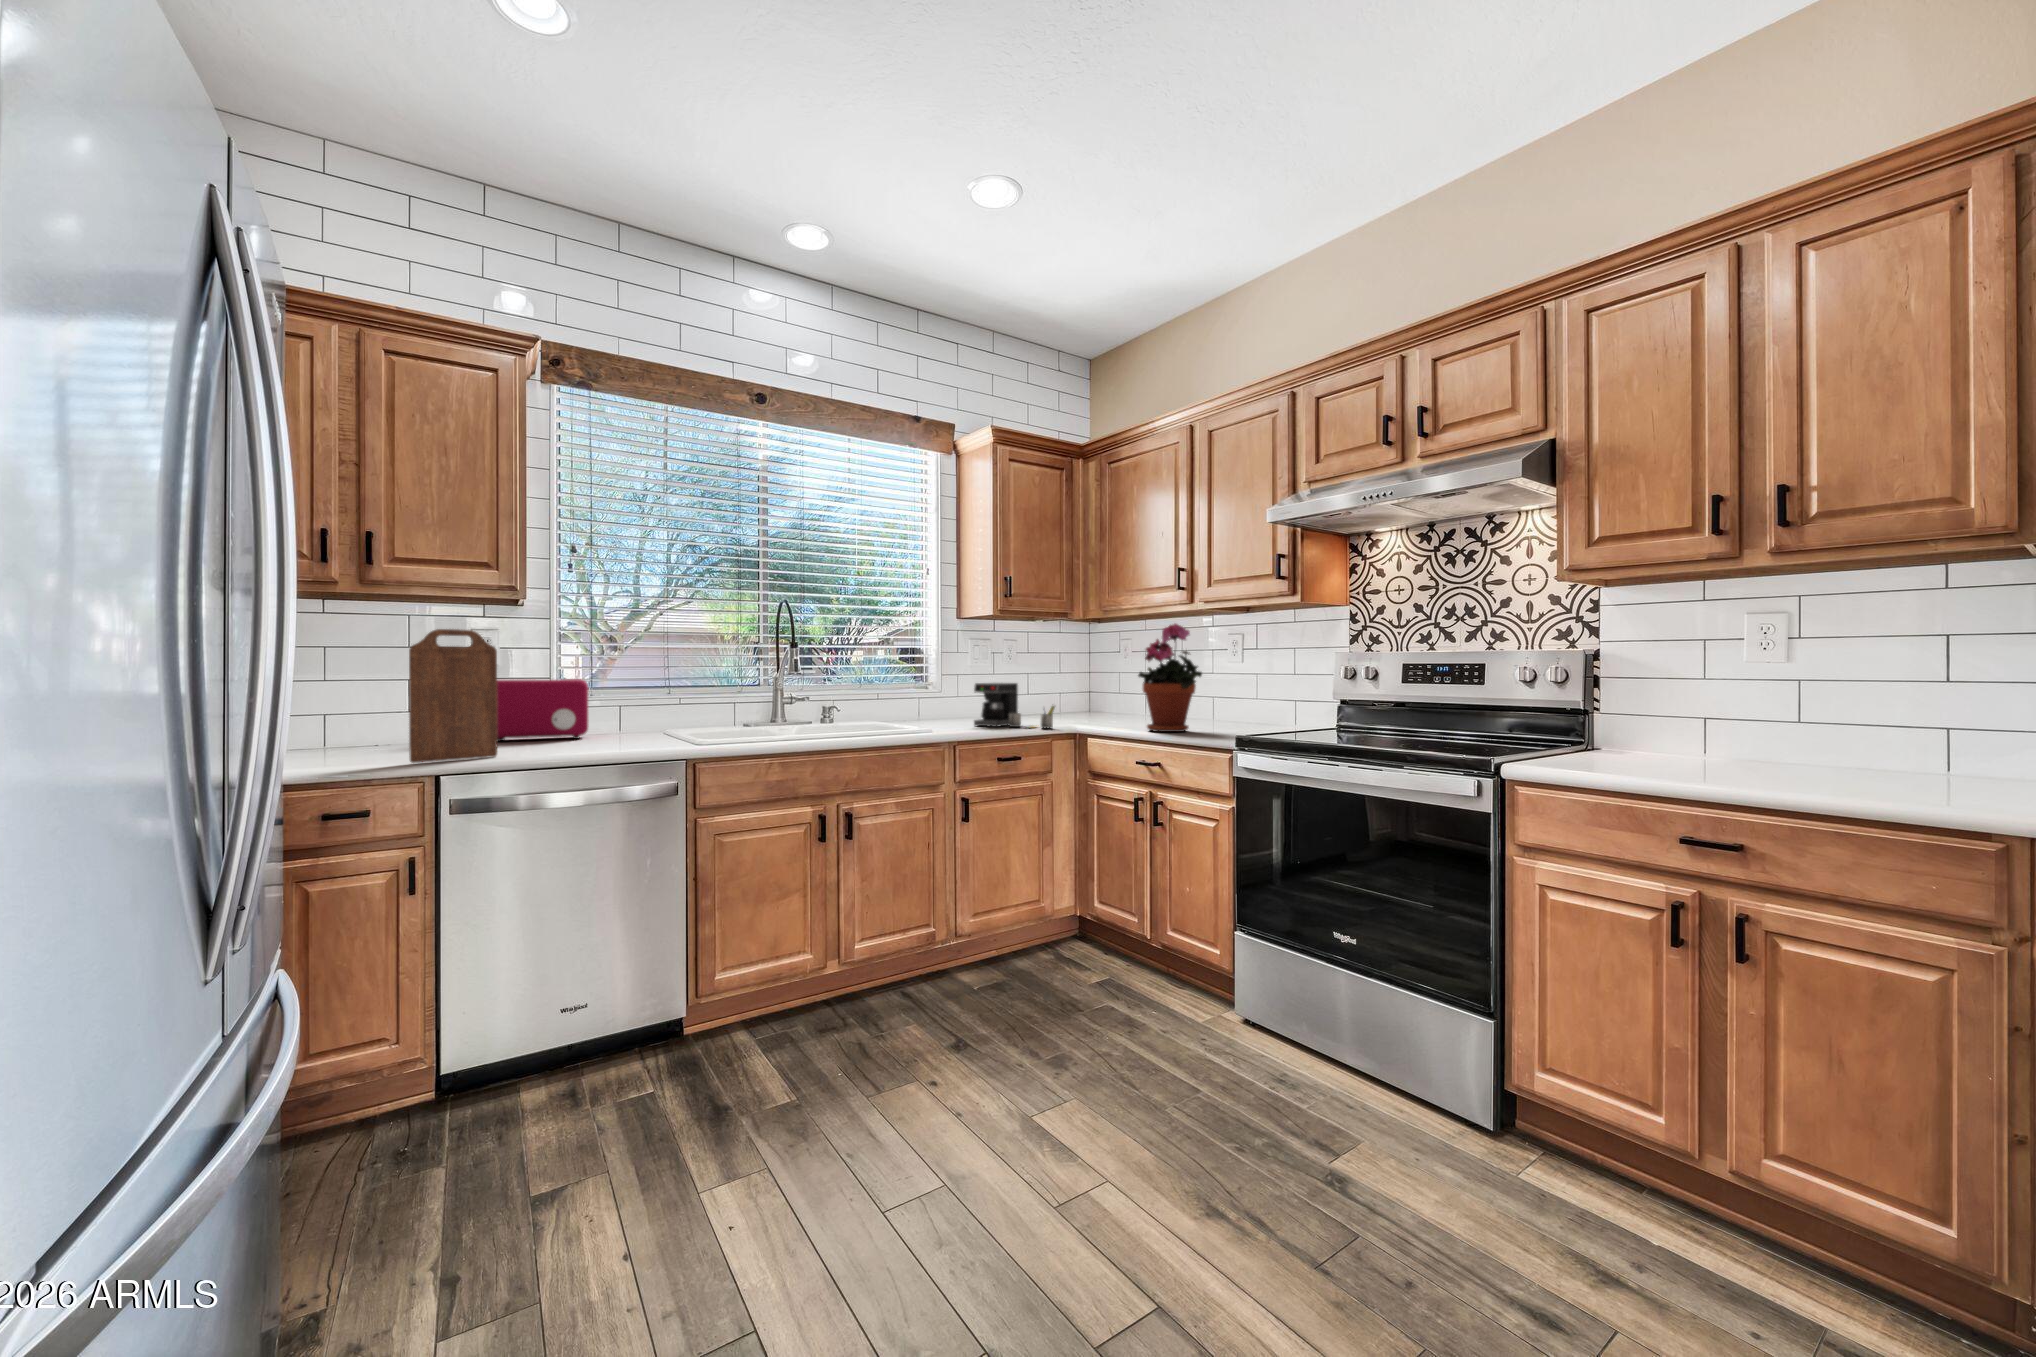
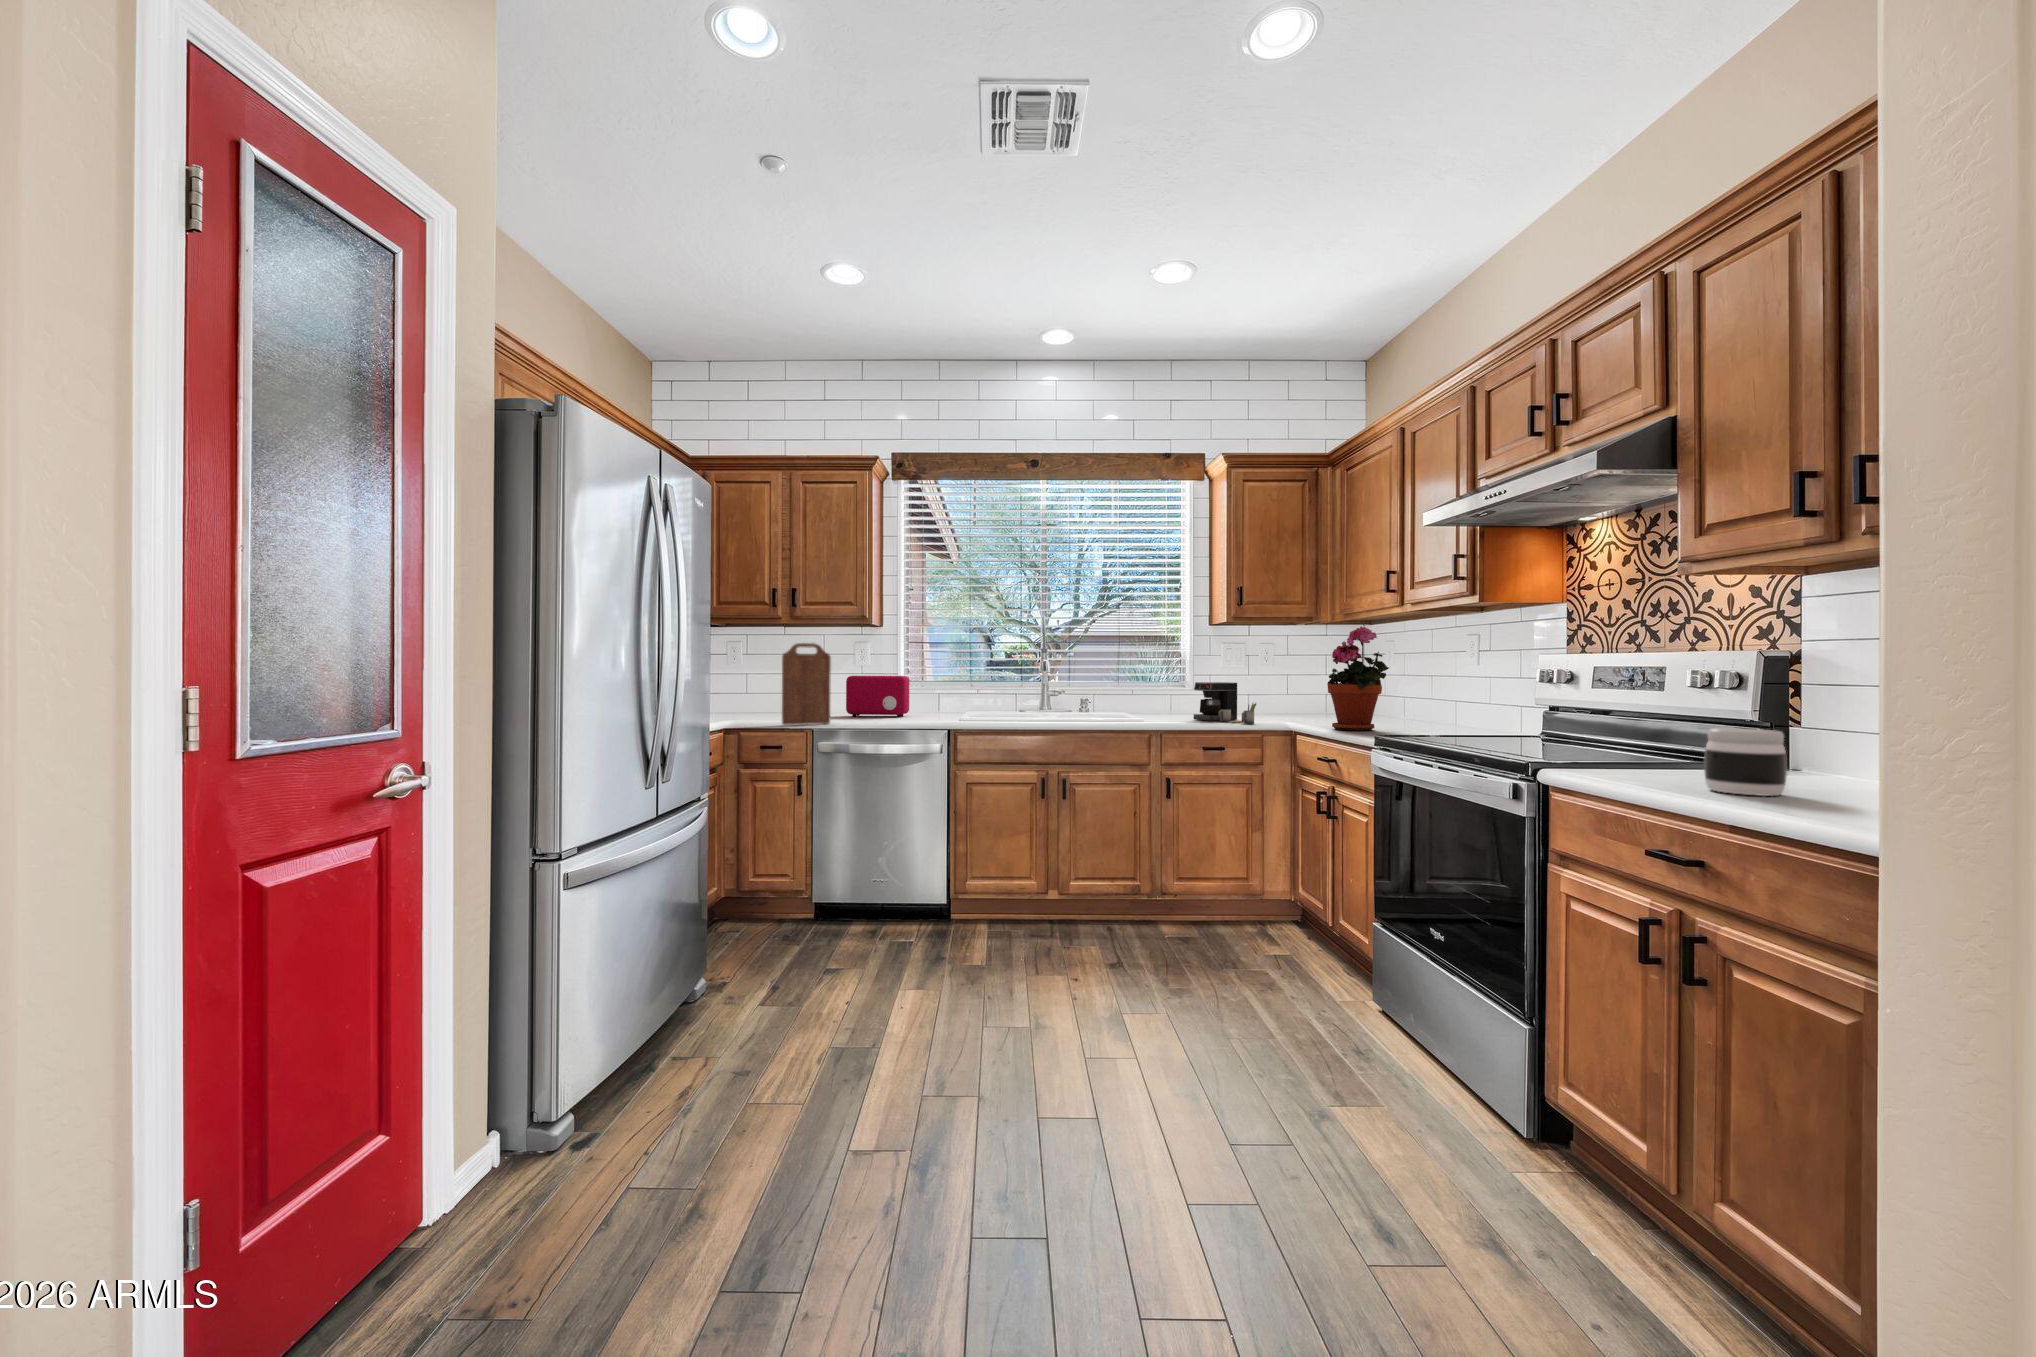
jar: none [1670,722,1742,783] -> present [1704,728,1787,796]

